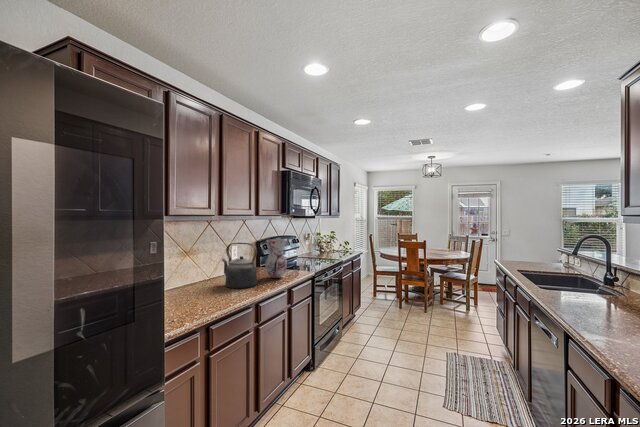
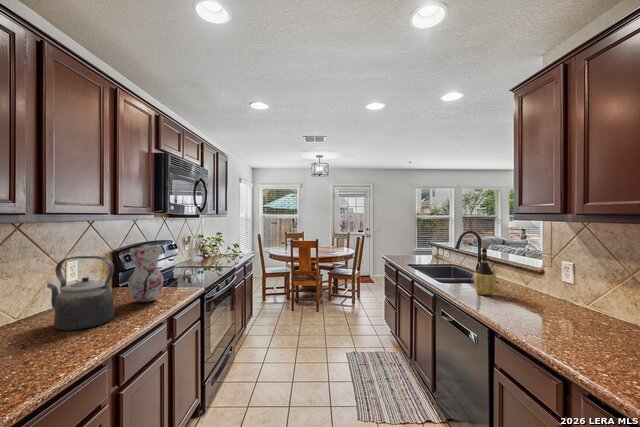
wine bottle: none [569,251,595,303] -> present [473,245,496,295]

